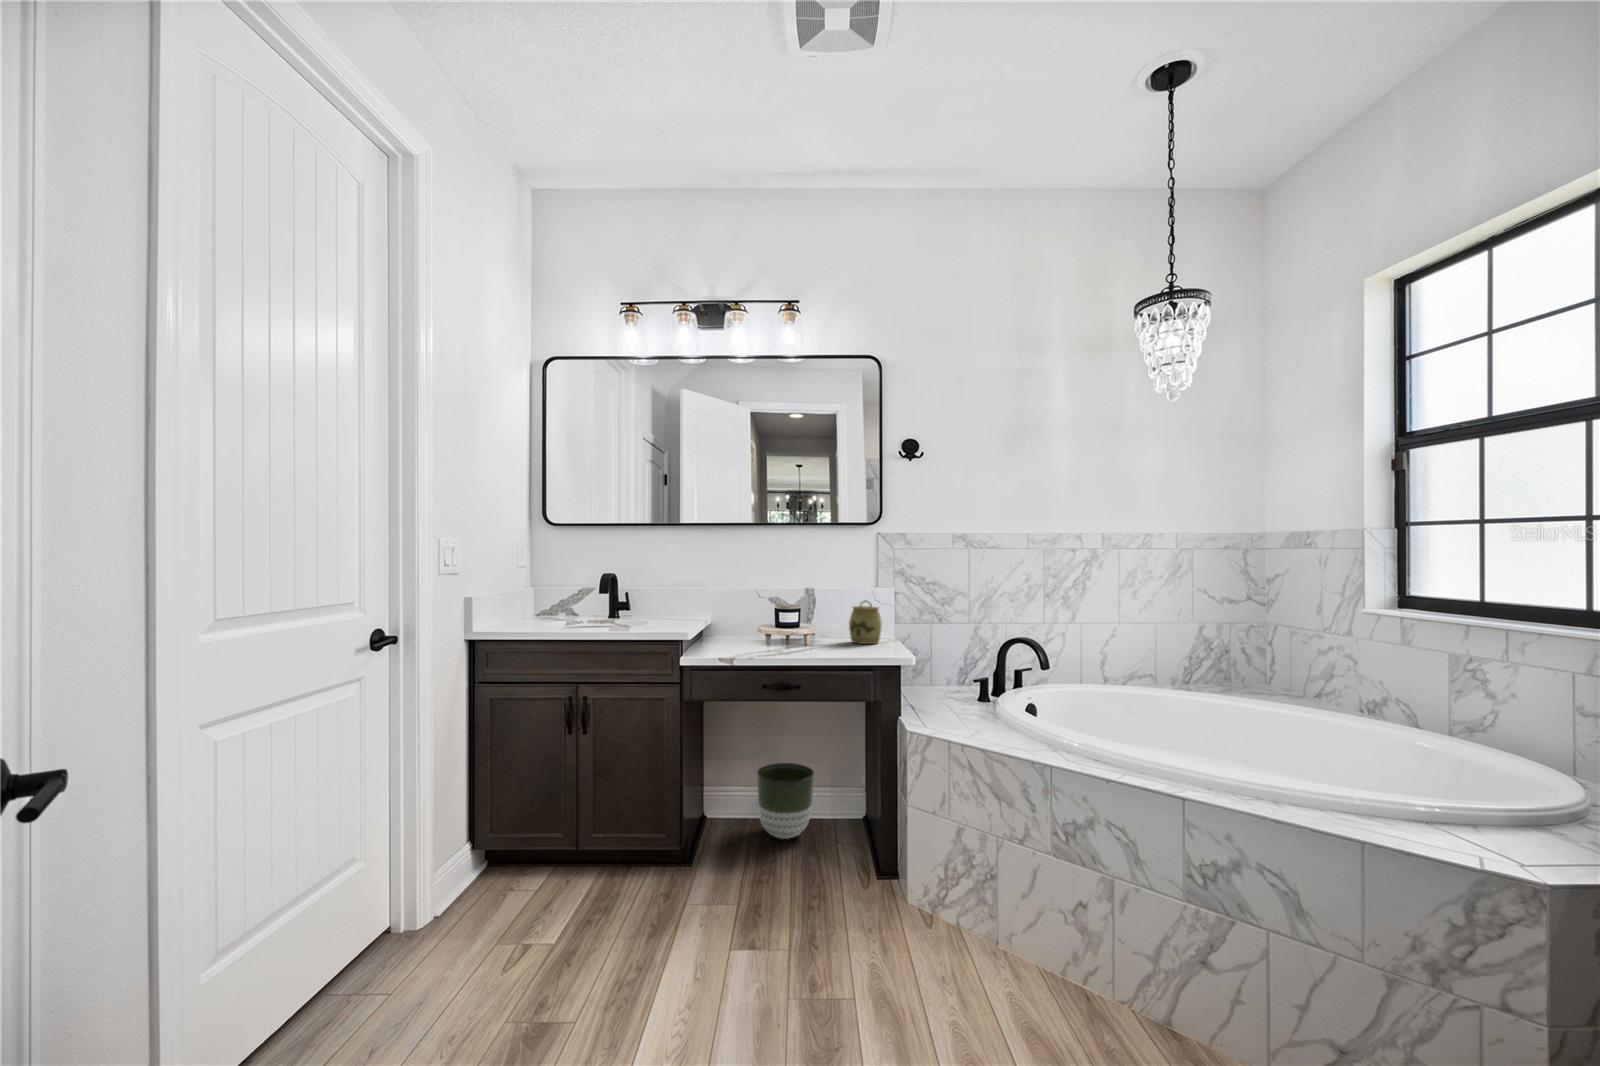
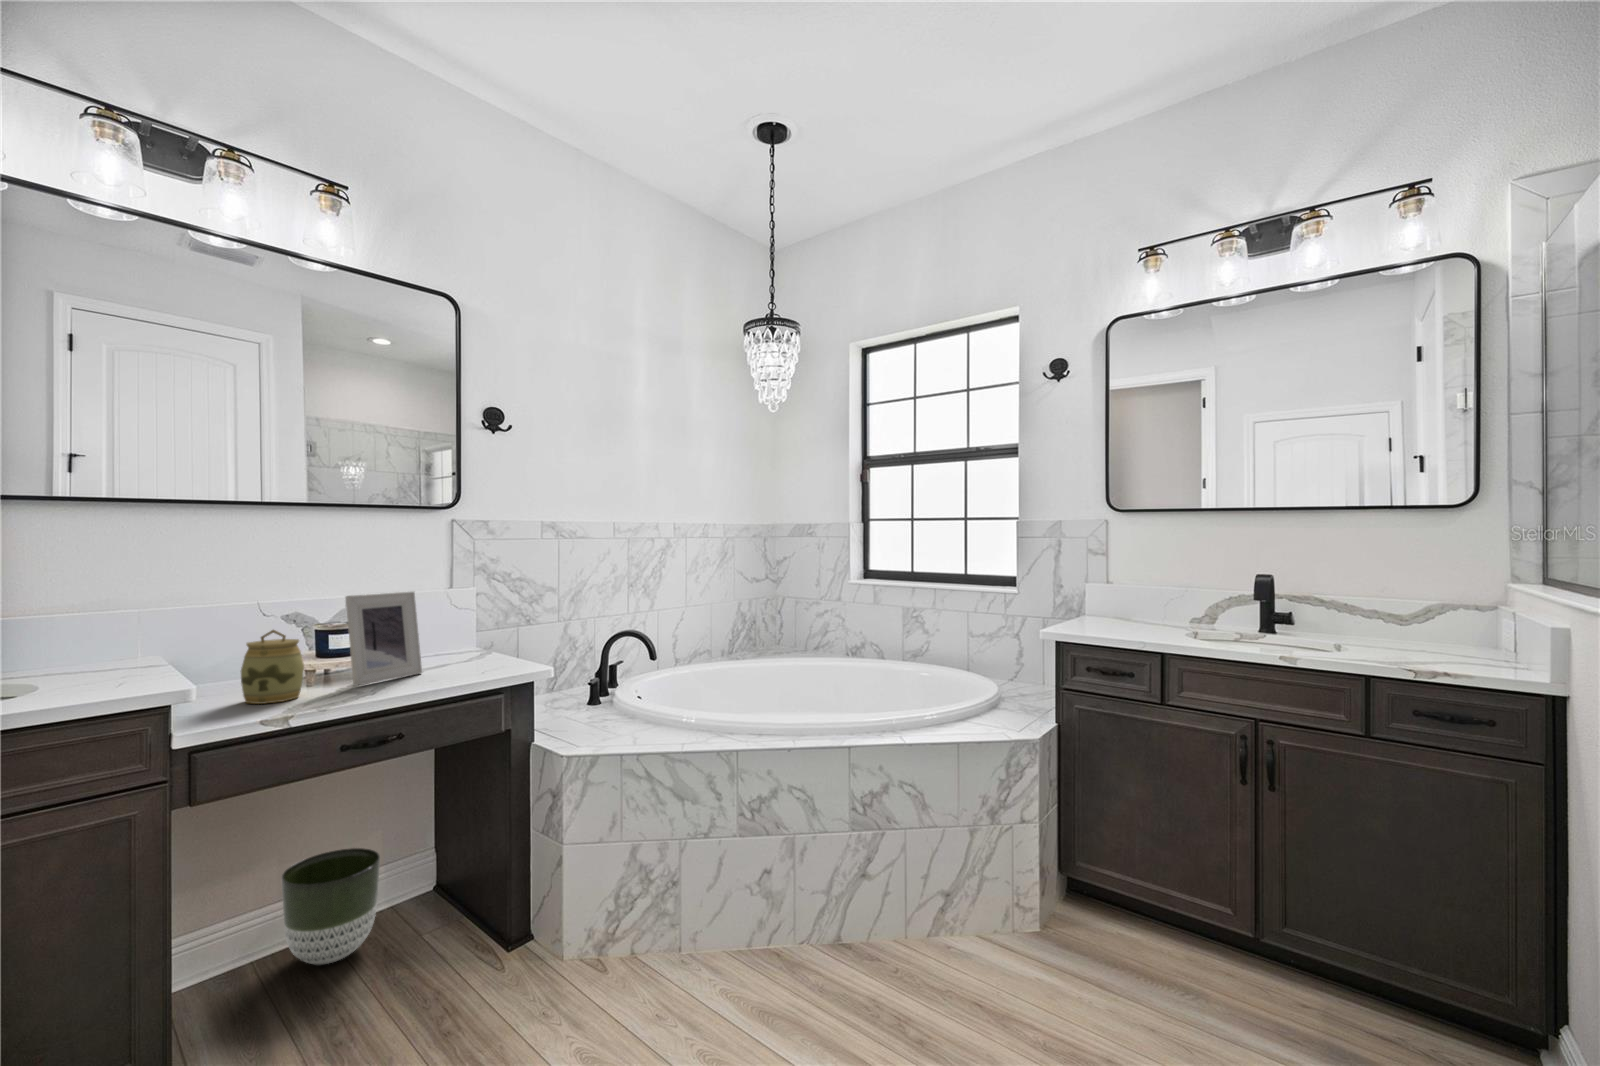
picture frame: none [781,584,831,647] -> present [346,591,422,686]
jar: present [849,600,882,644] -> present [241,630,304,704]

